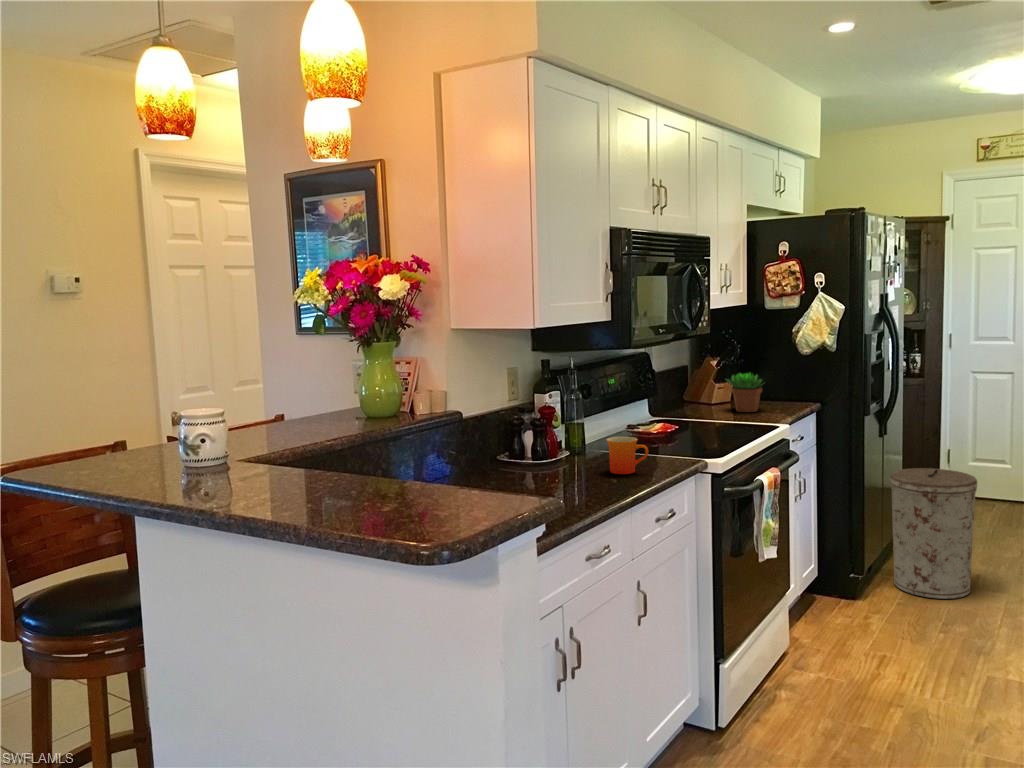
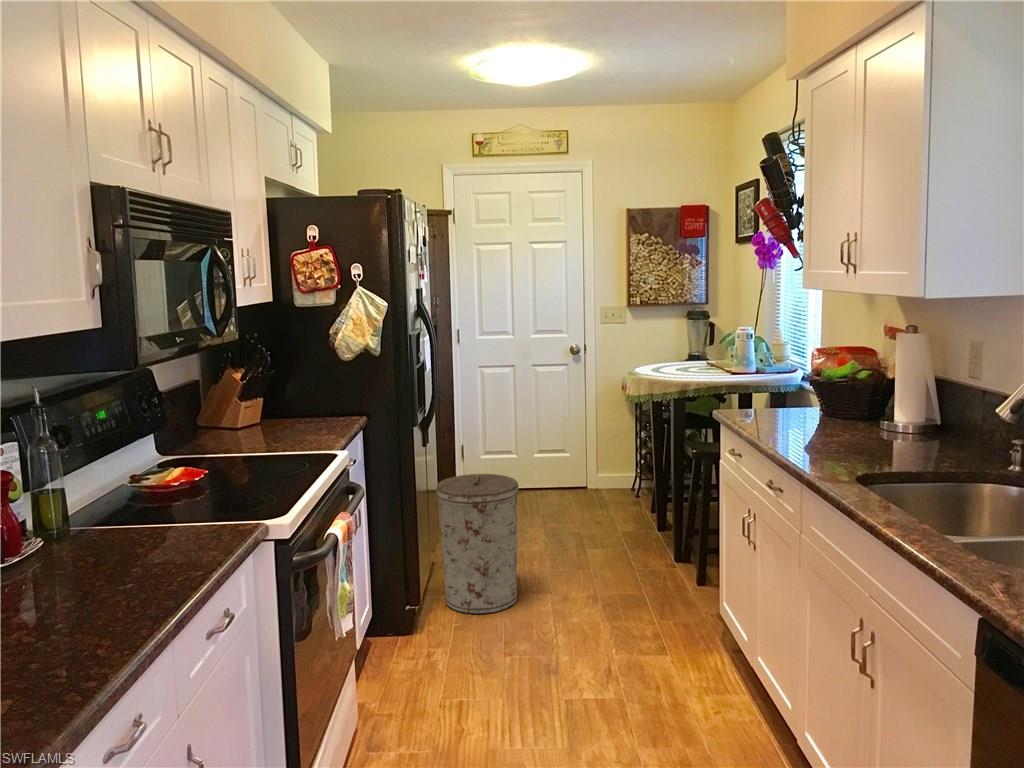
succulent plant: present [726,373,764,412] -> none [254,385,306,437]
mug: present [607,437,648,474] -> none [113,510,186,573]

